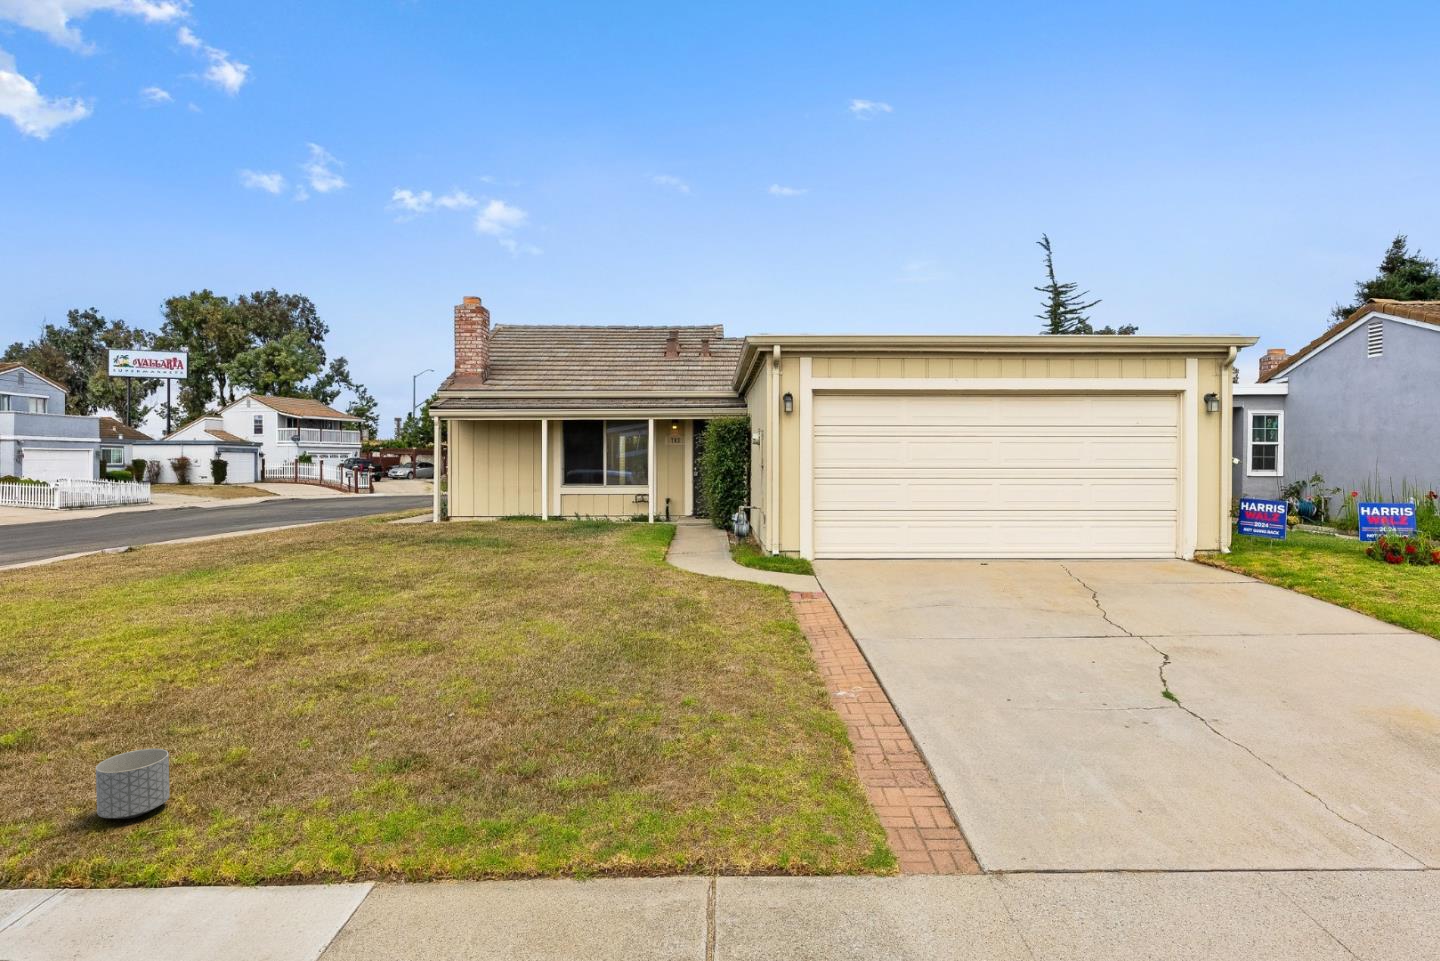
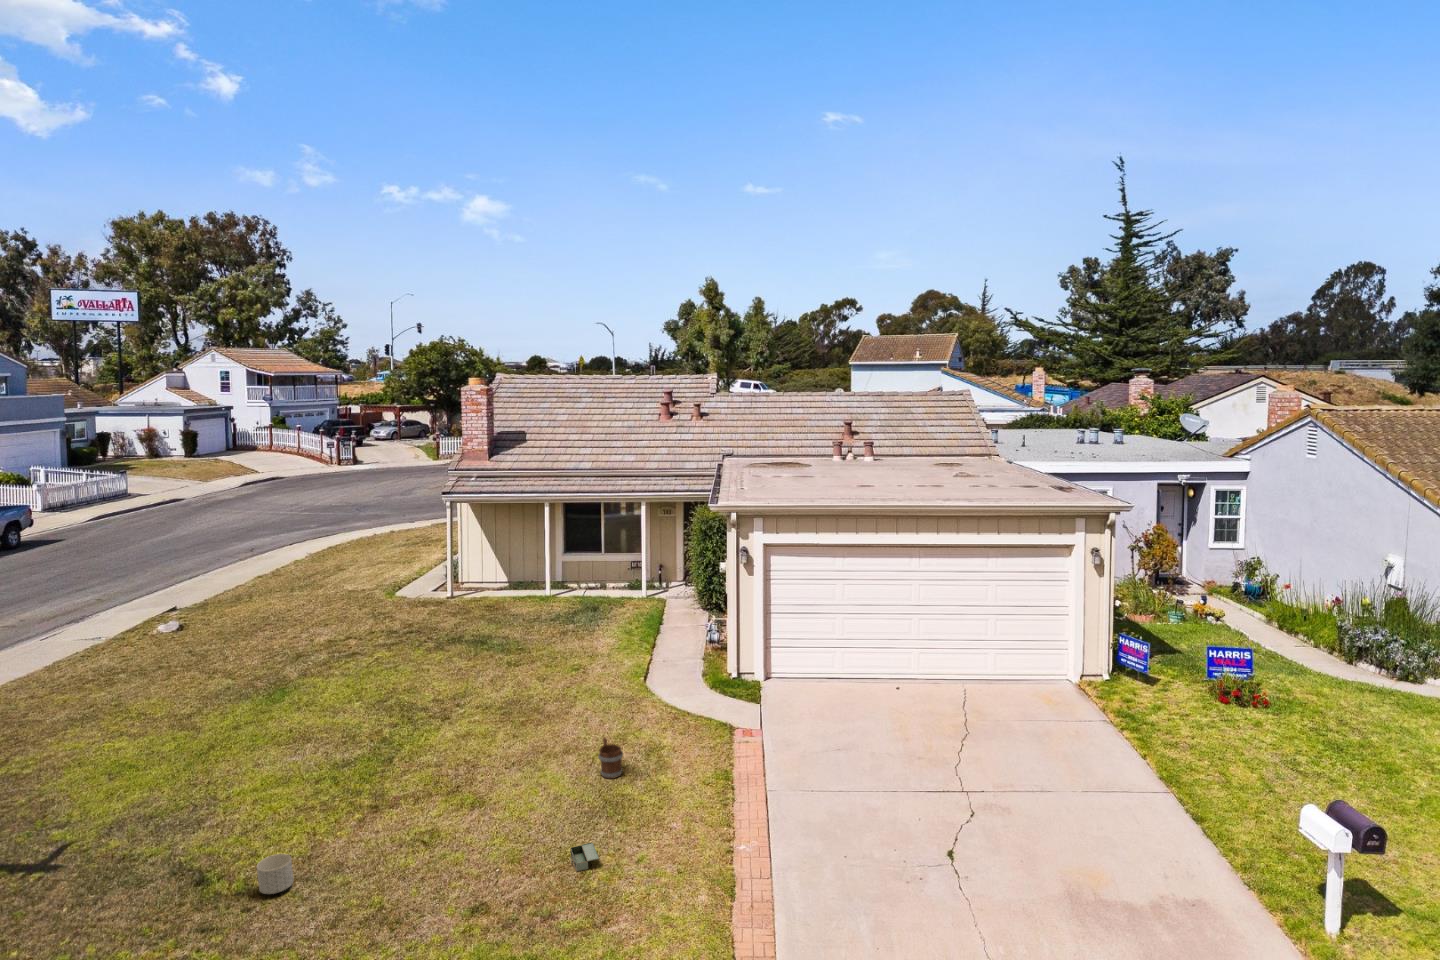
bucket: none [670,627,704,679] -> present [598,738,623,779]
toolbox: none [659,743,713,784] -> present [570,843,599,871]

